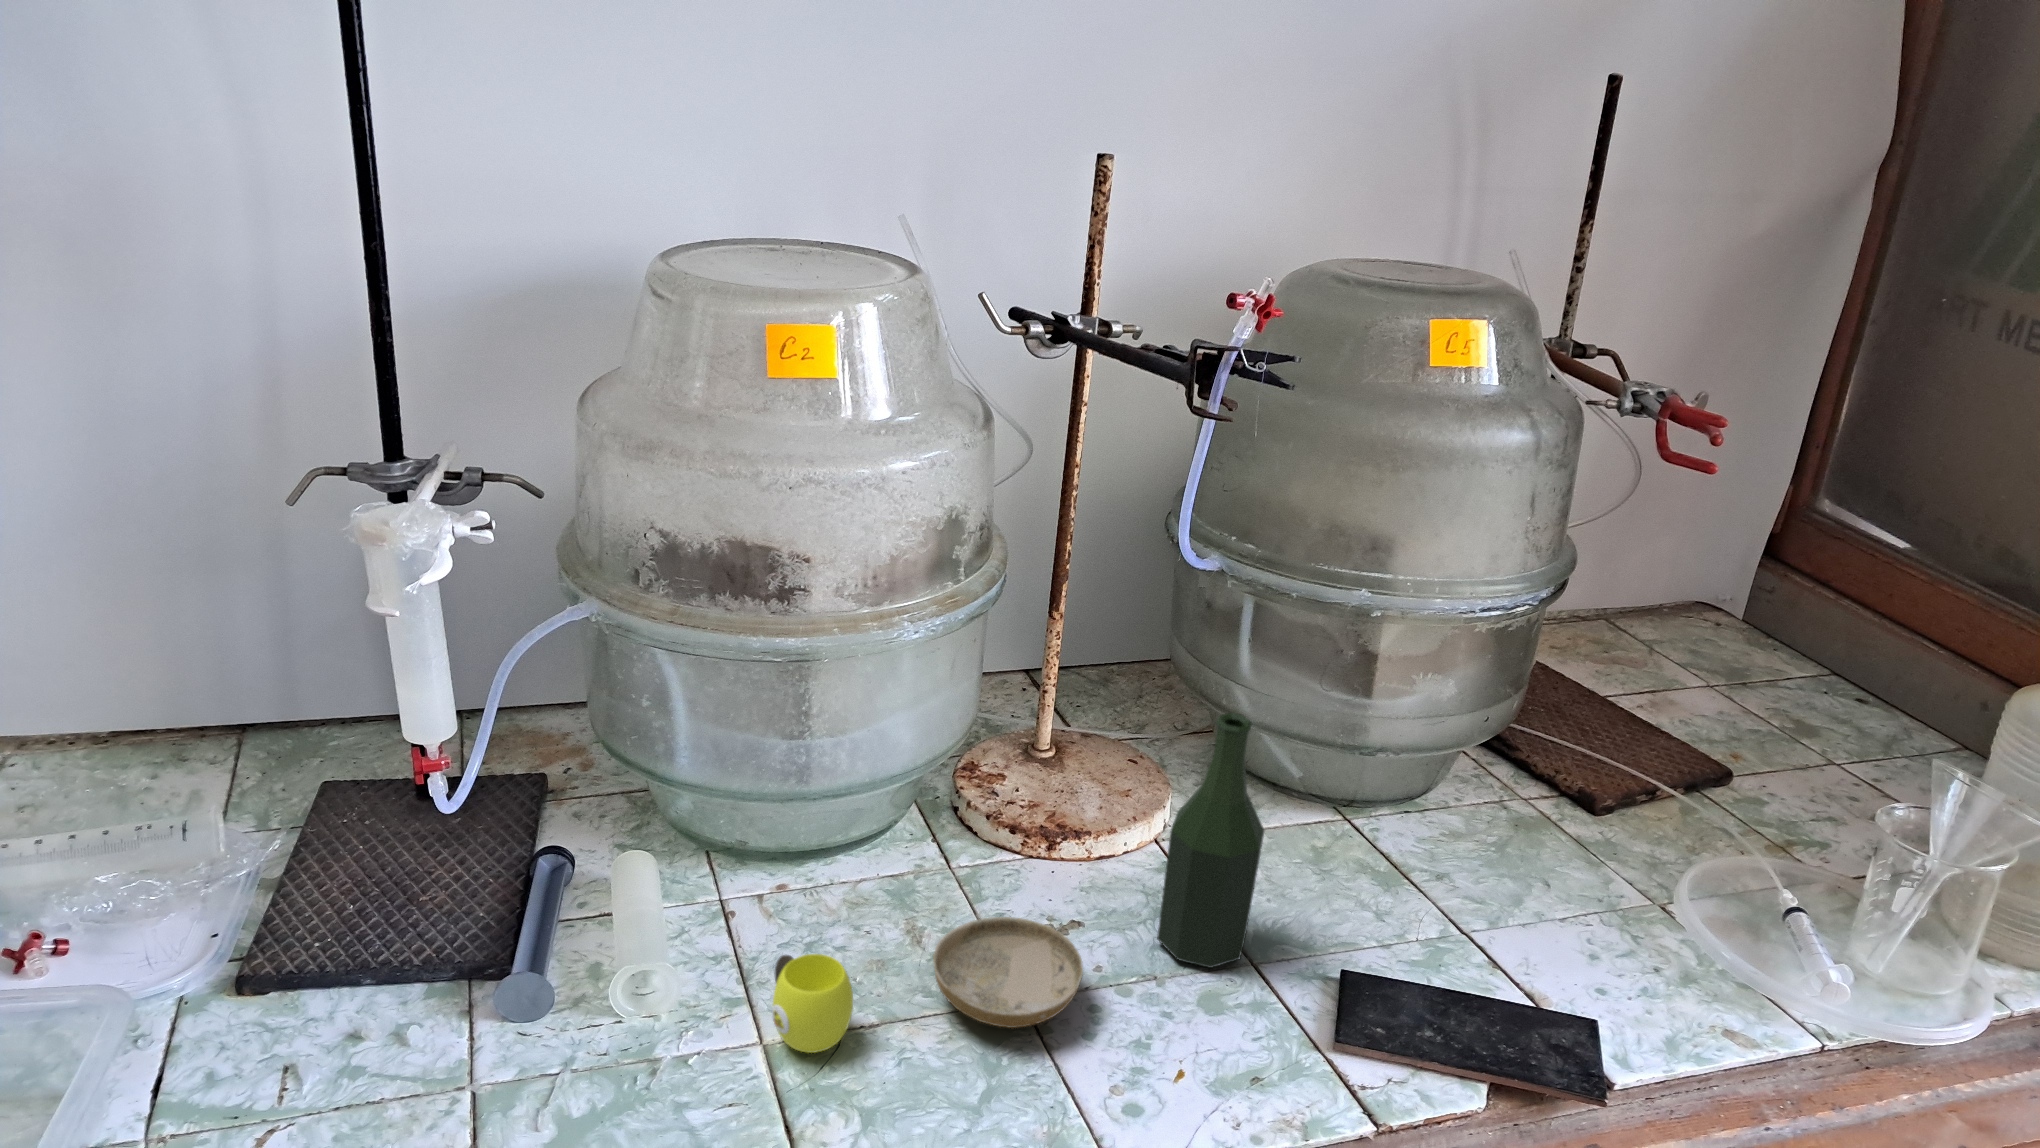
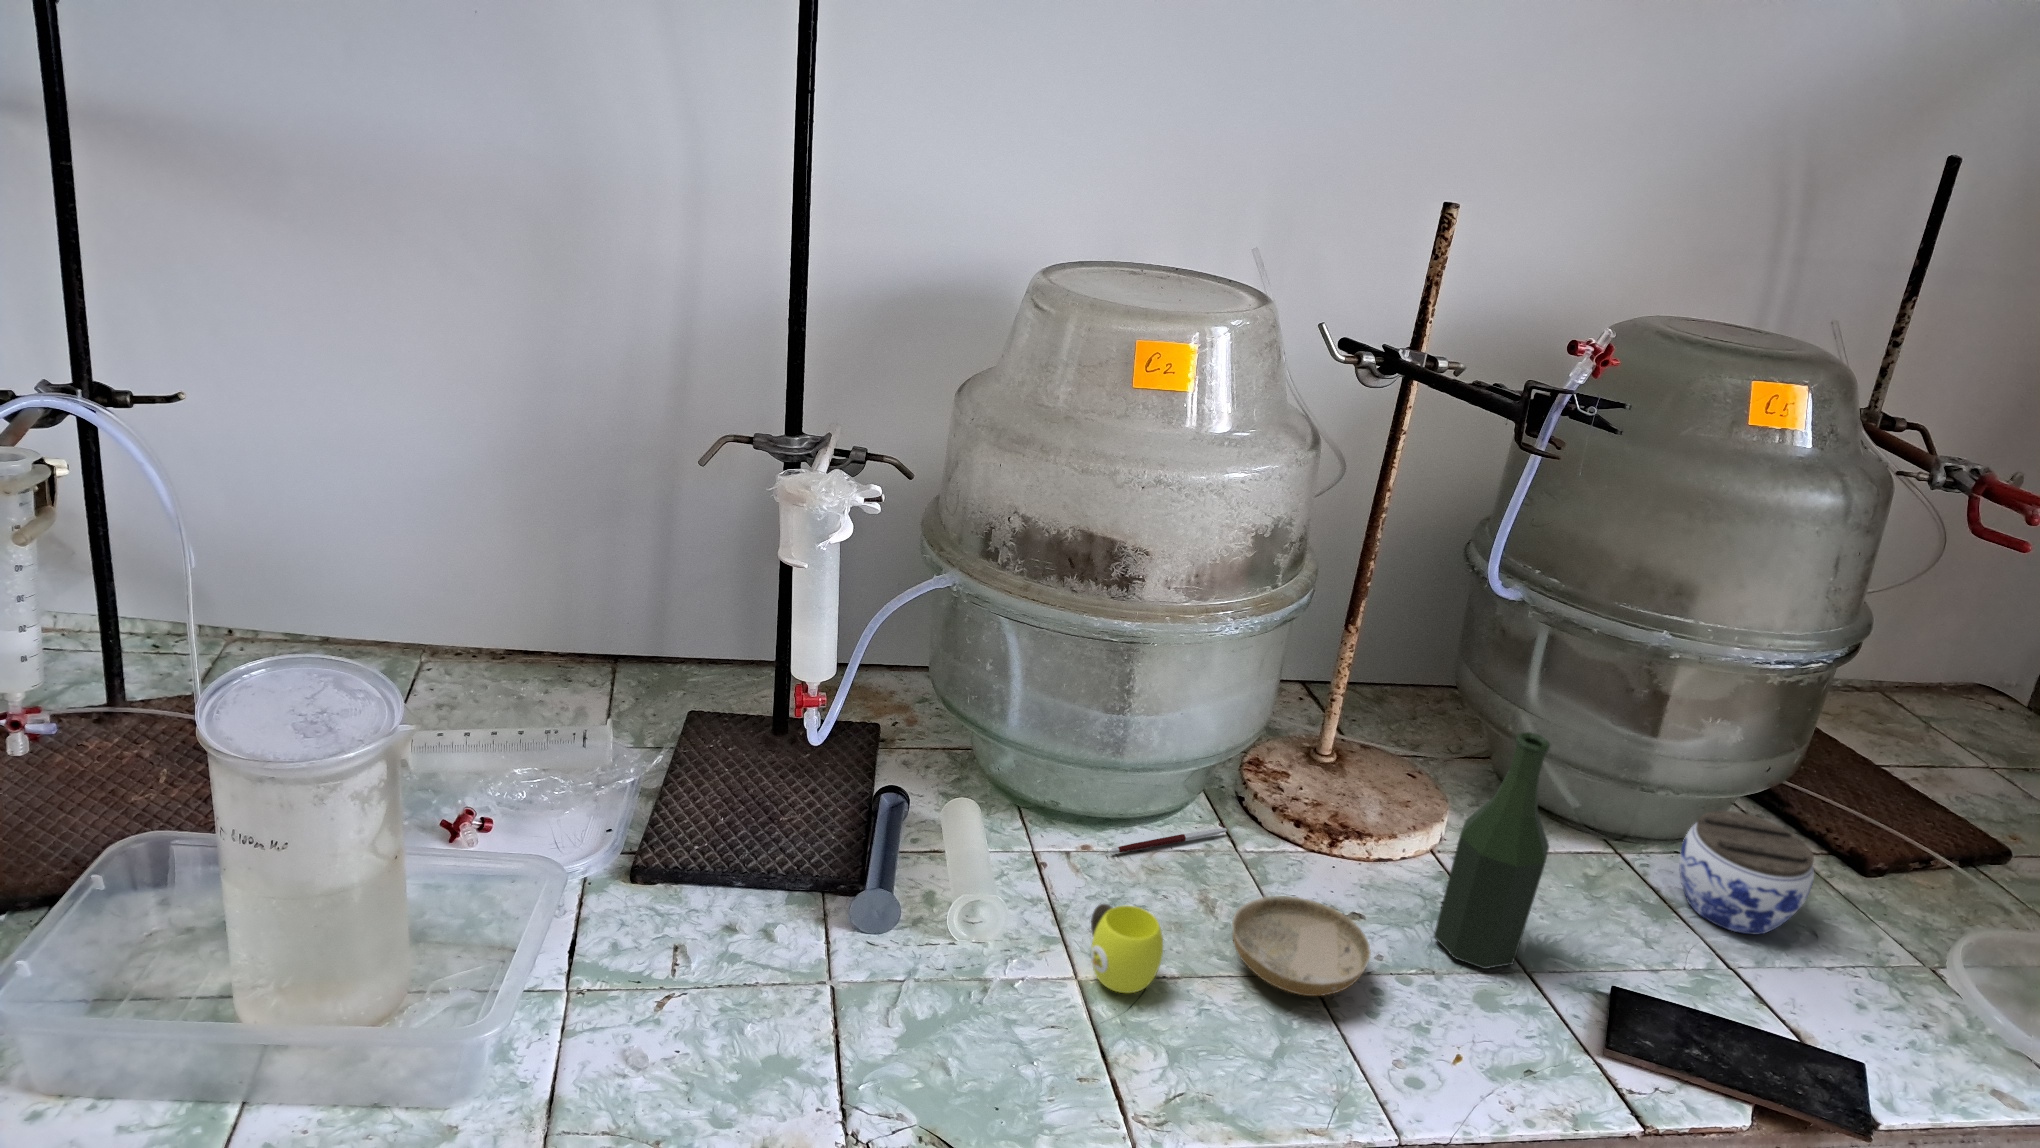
jar: none [1408,766,1538,892] -> present [1680,811,1814,935]
pen: none [806,845,939,889] -> present [1108,828,1227,853]

